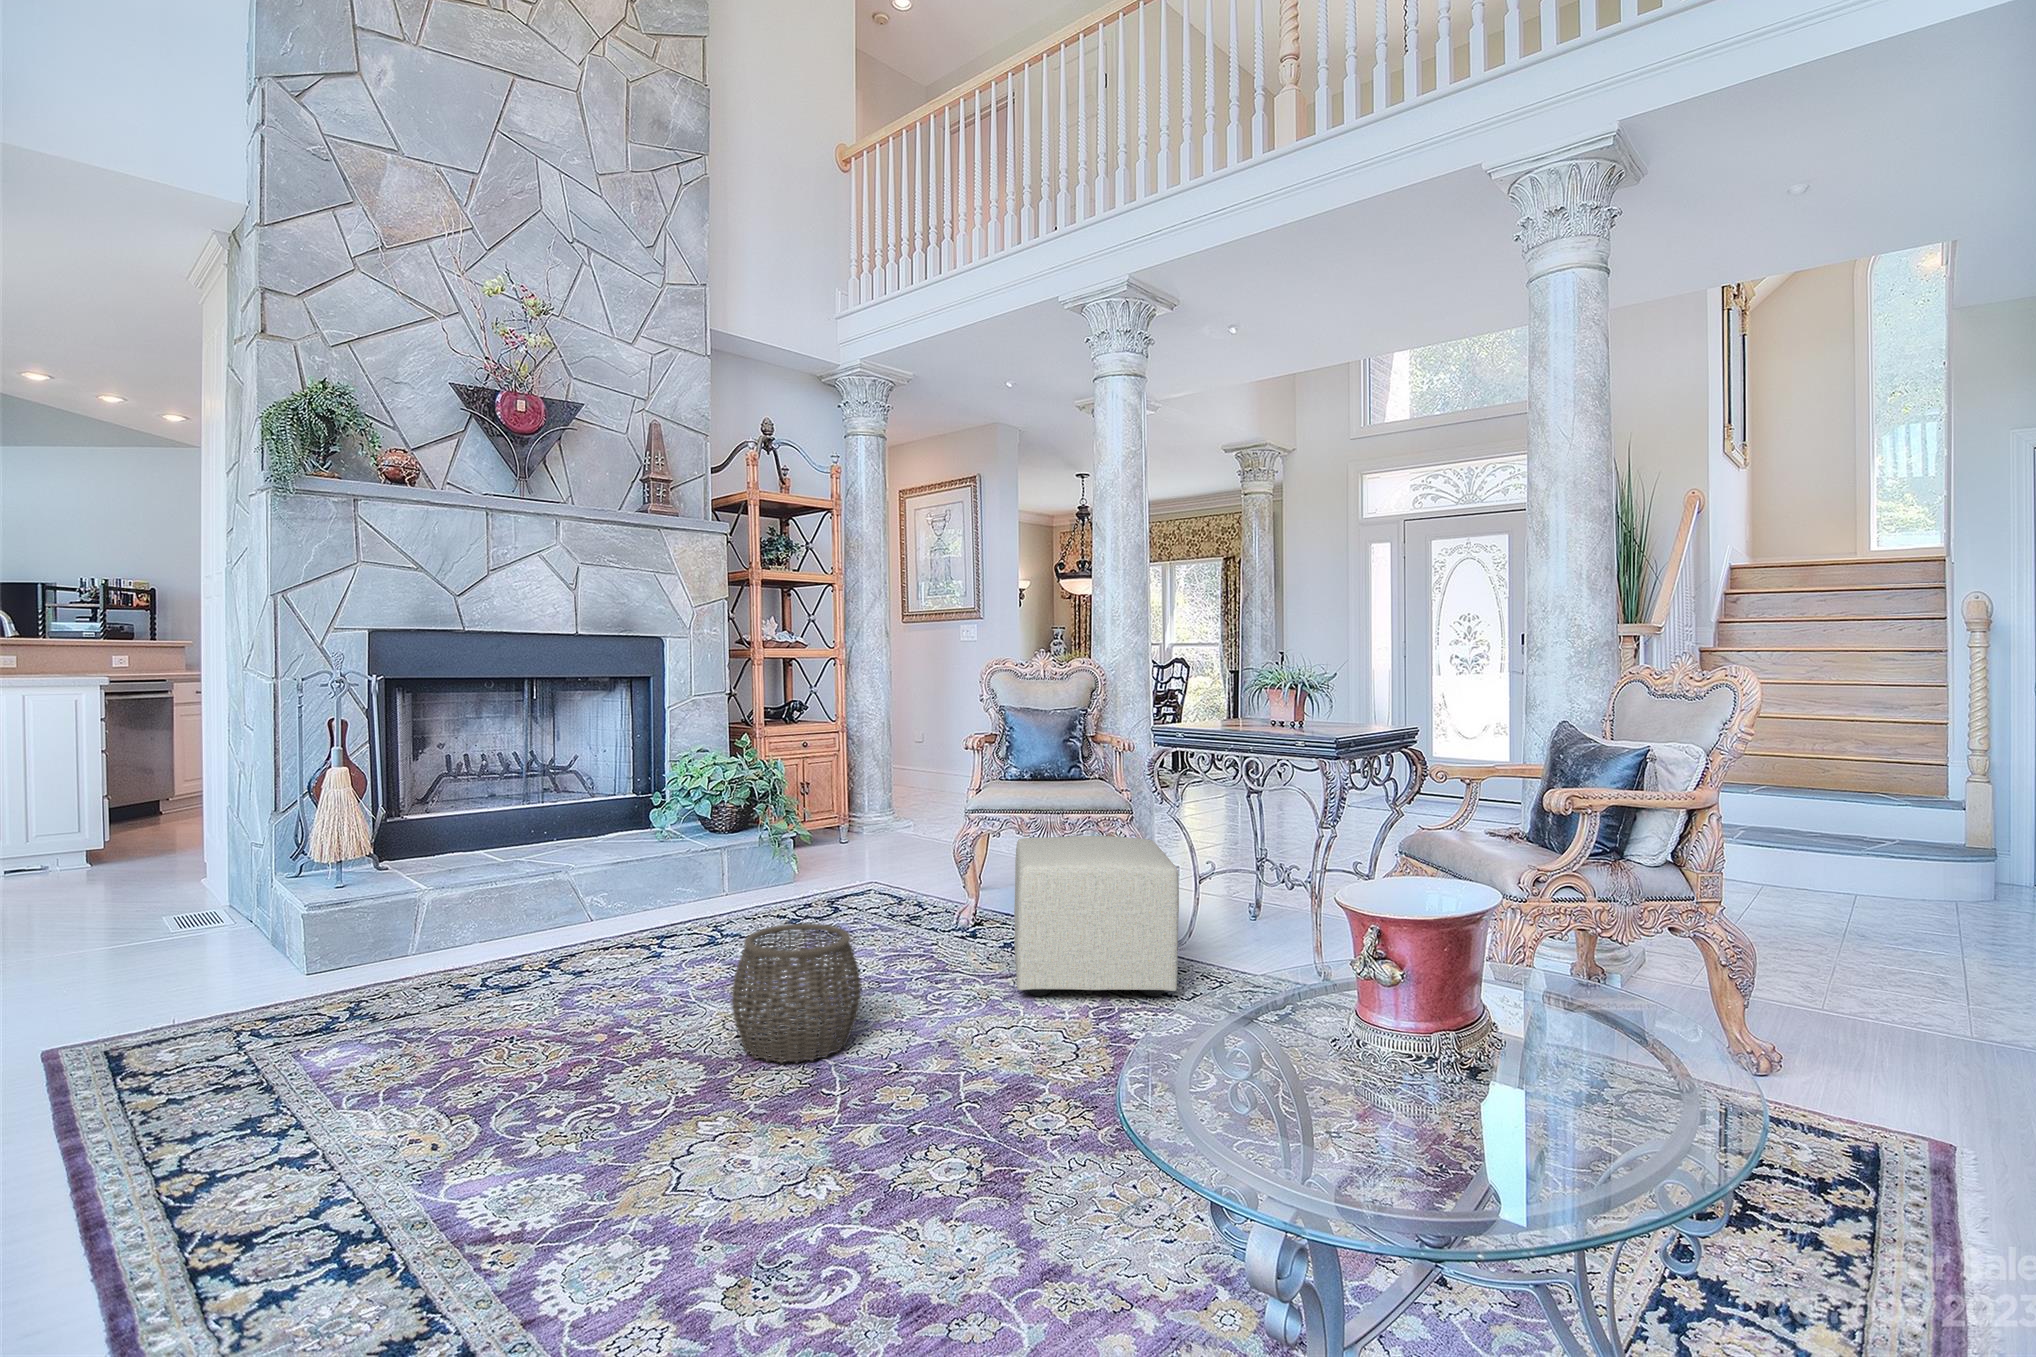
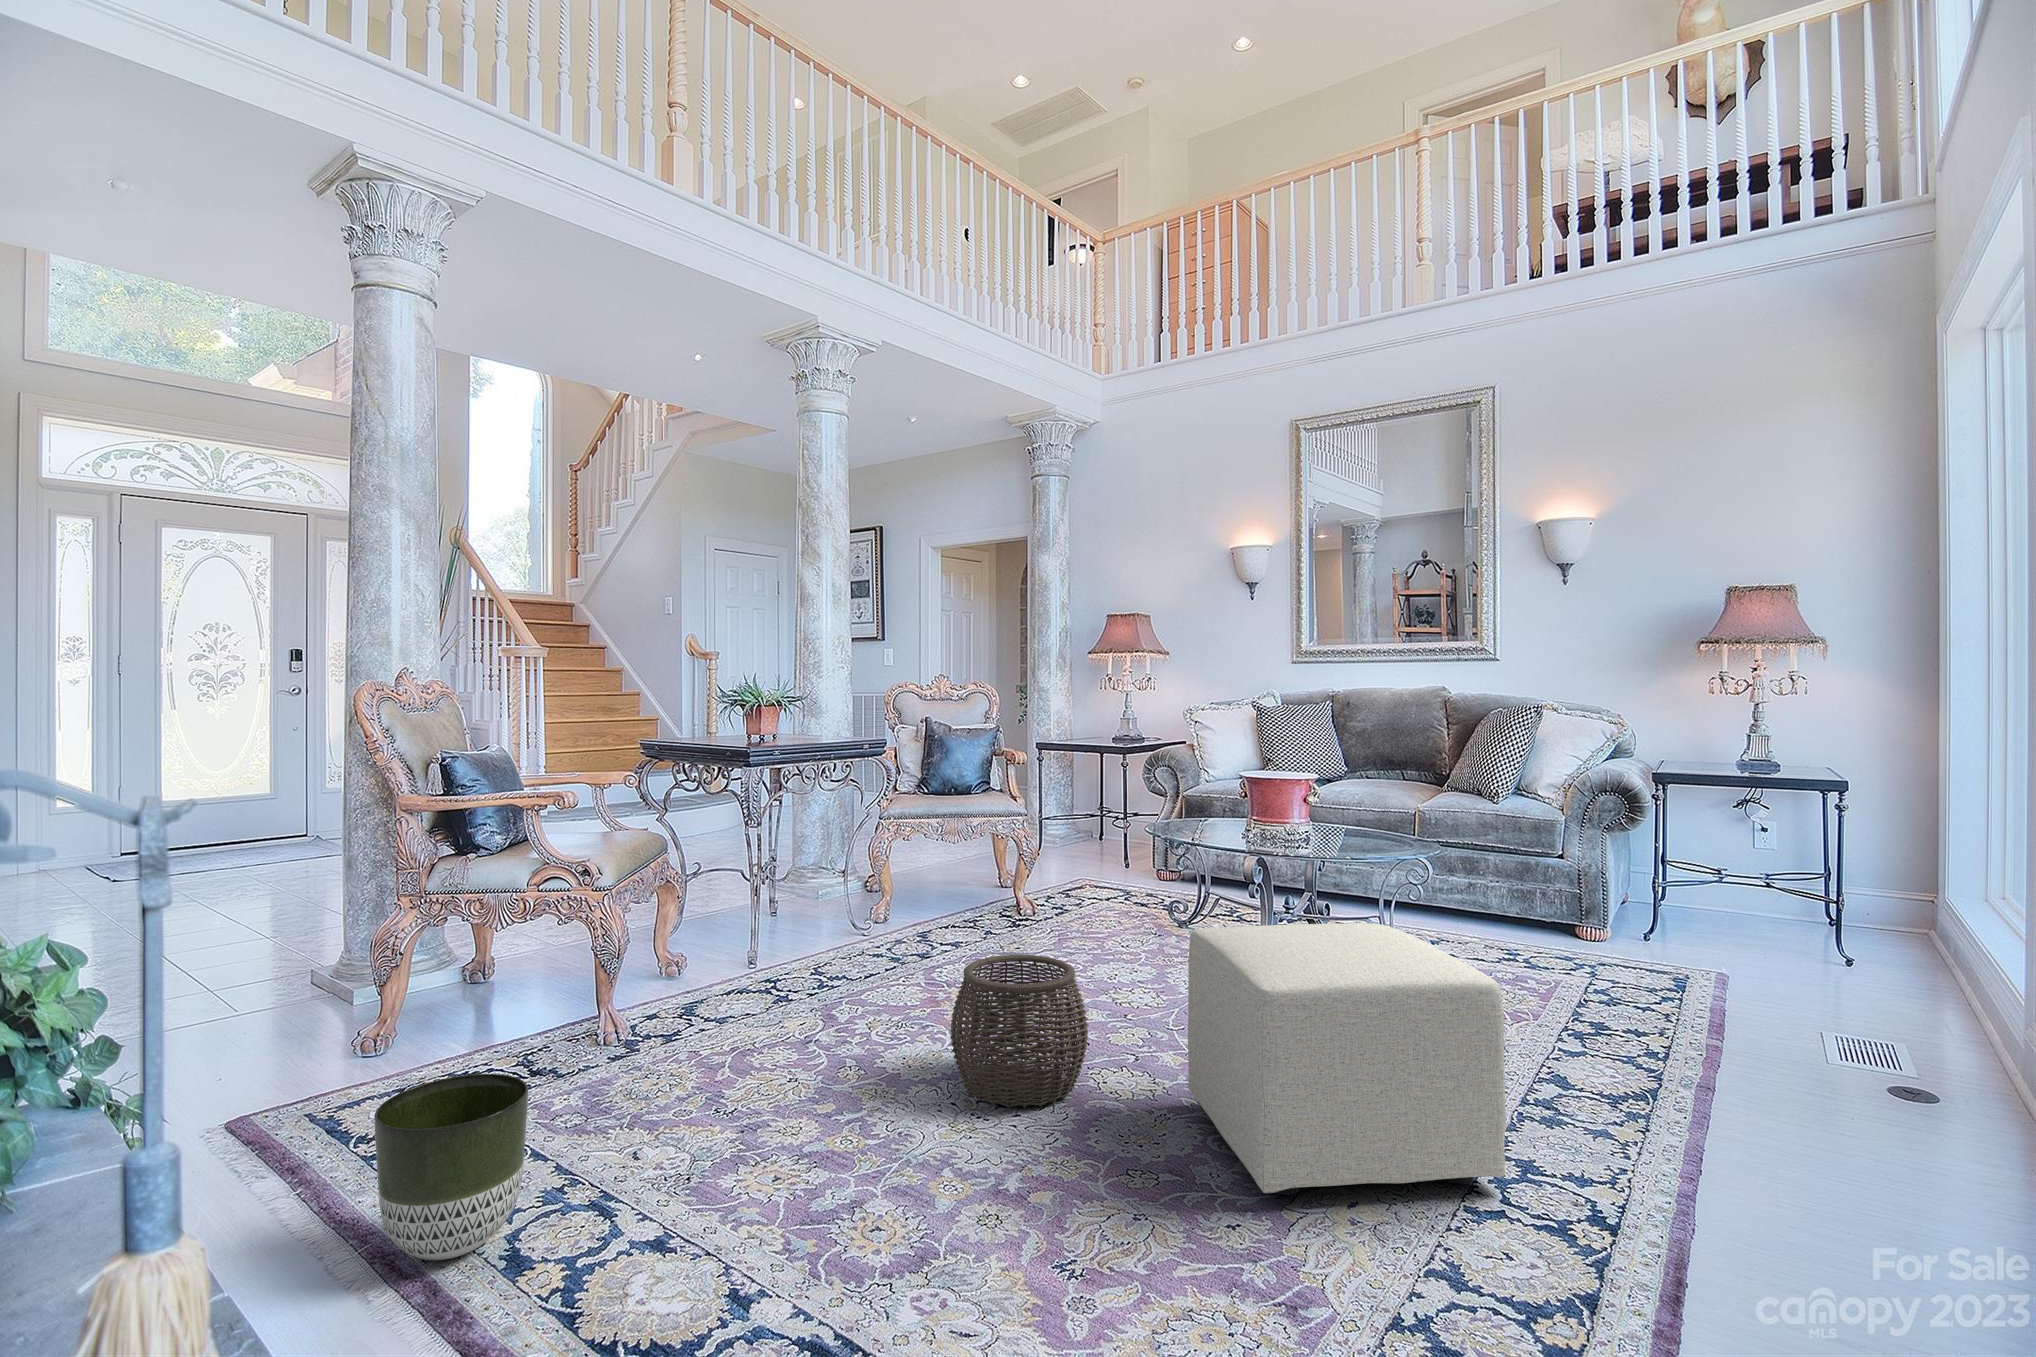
ottoman: present [1014,836,1179,997] -> present [1188,923,1506,1195]
planter: none [668,857,735,935] -> present [374,1074,528,1260]

